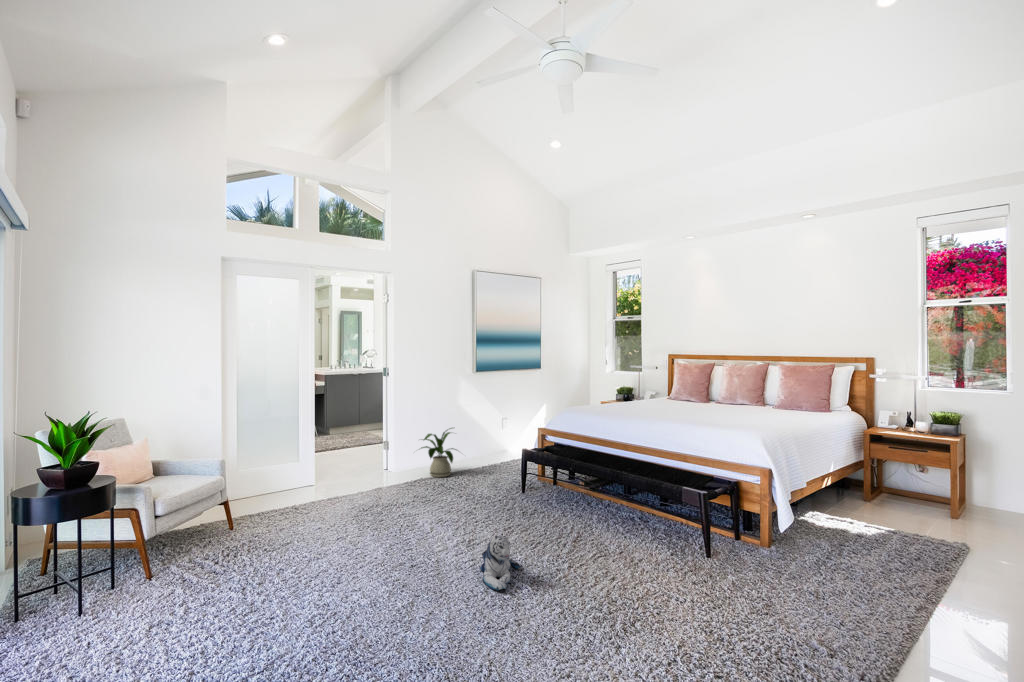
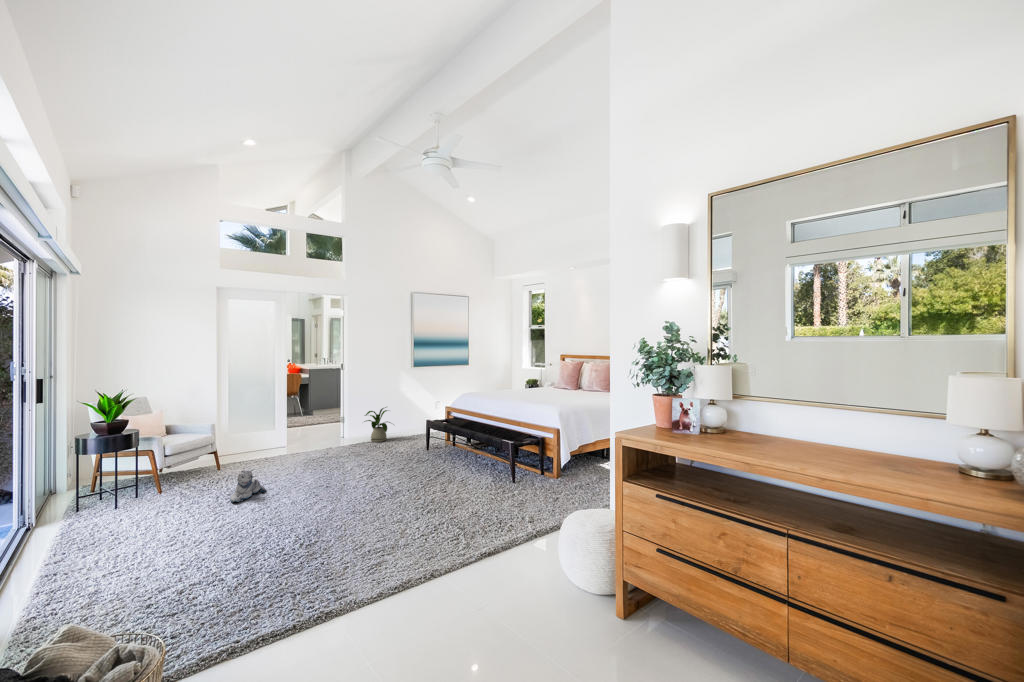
plush toy: present [480,536,520,591] -> present [230,471,265,503]

